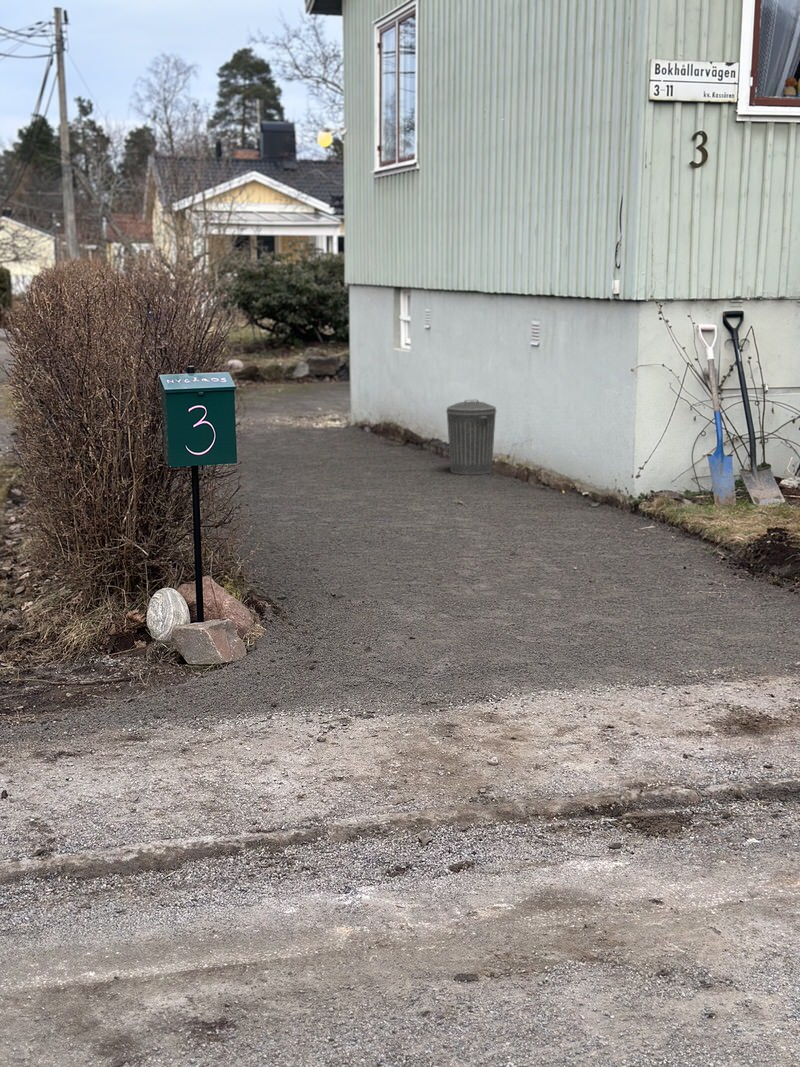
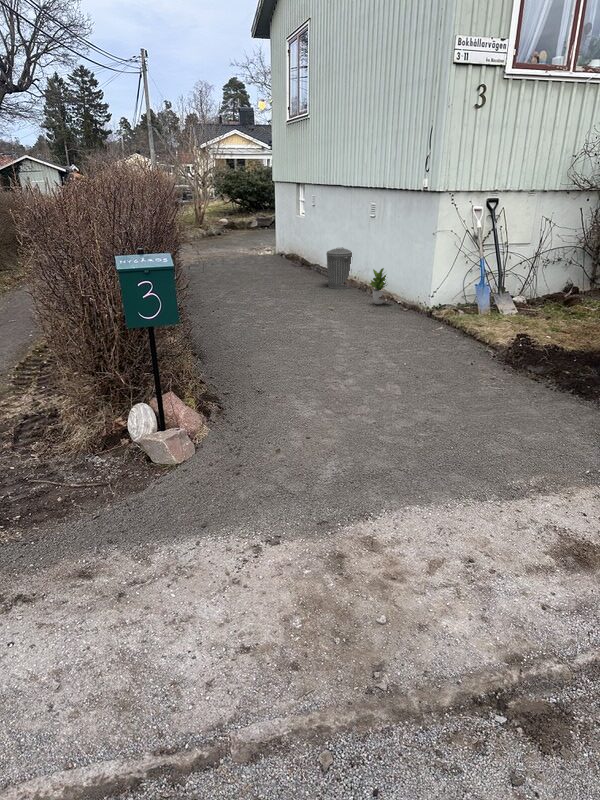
potted plant: none [522,432,566,498] -> present [370,268,387,304]

